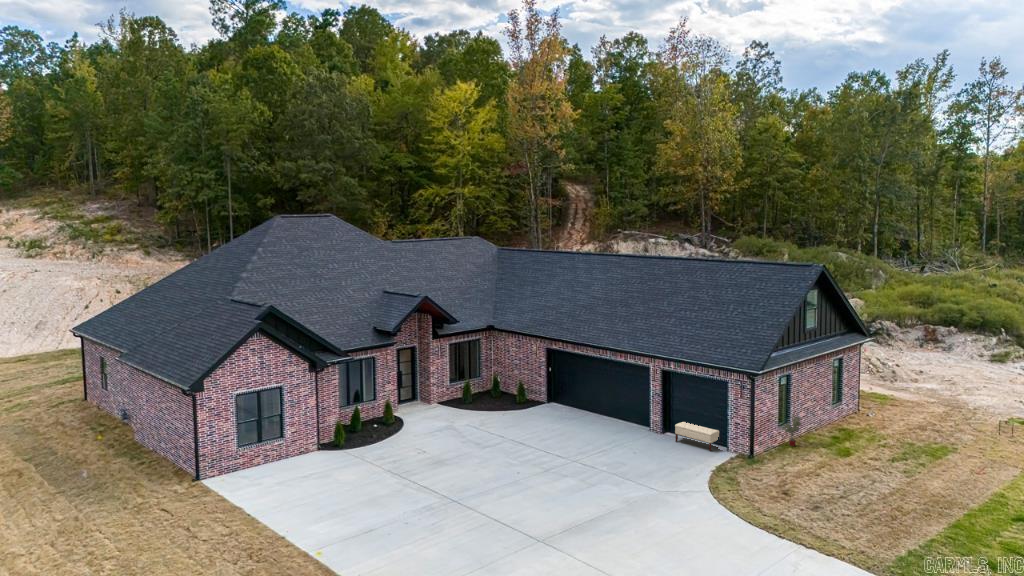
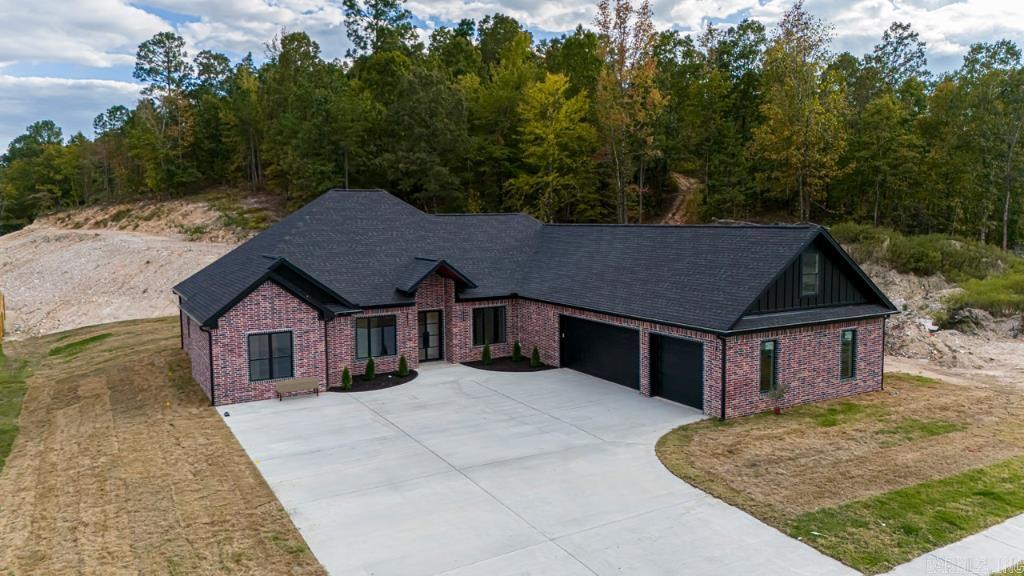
bench: present [675,422,719,451] -> present [276,377,319,401]

